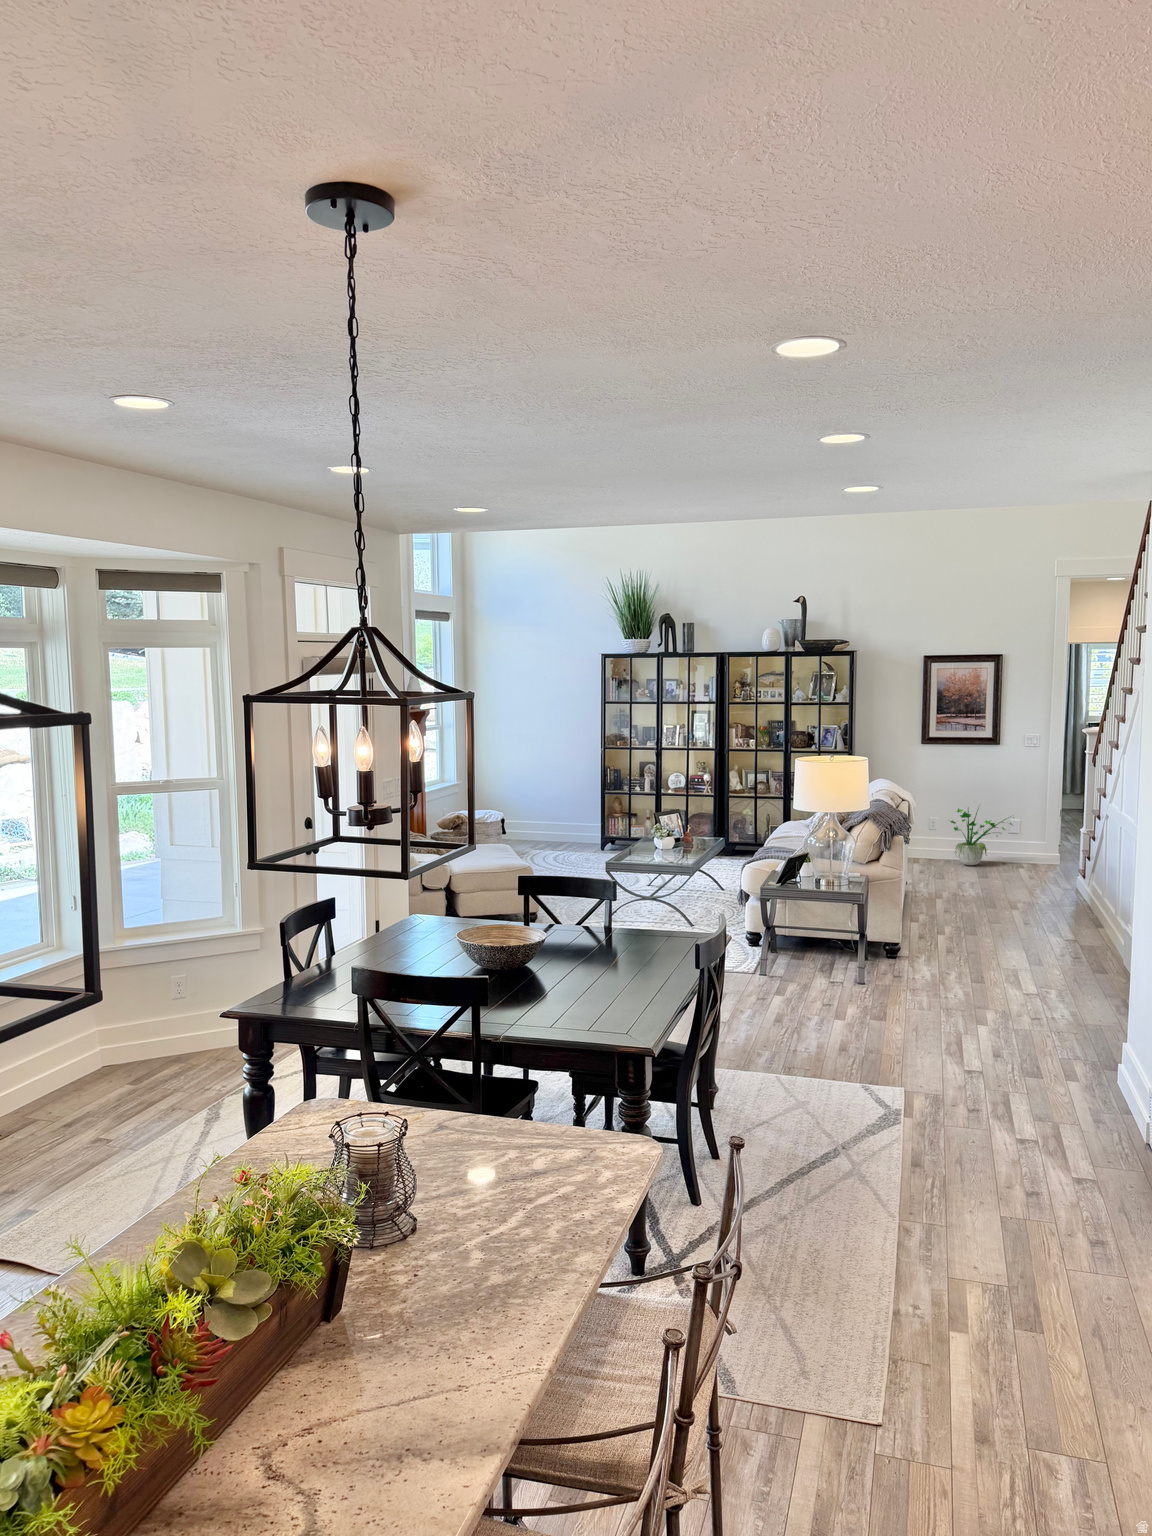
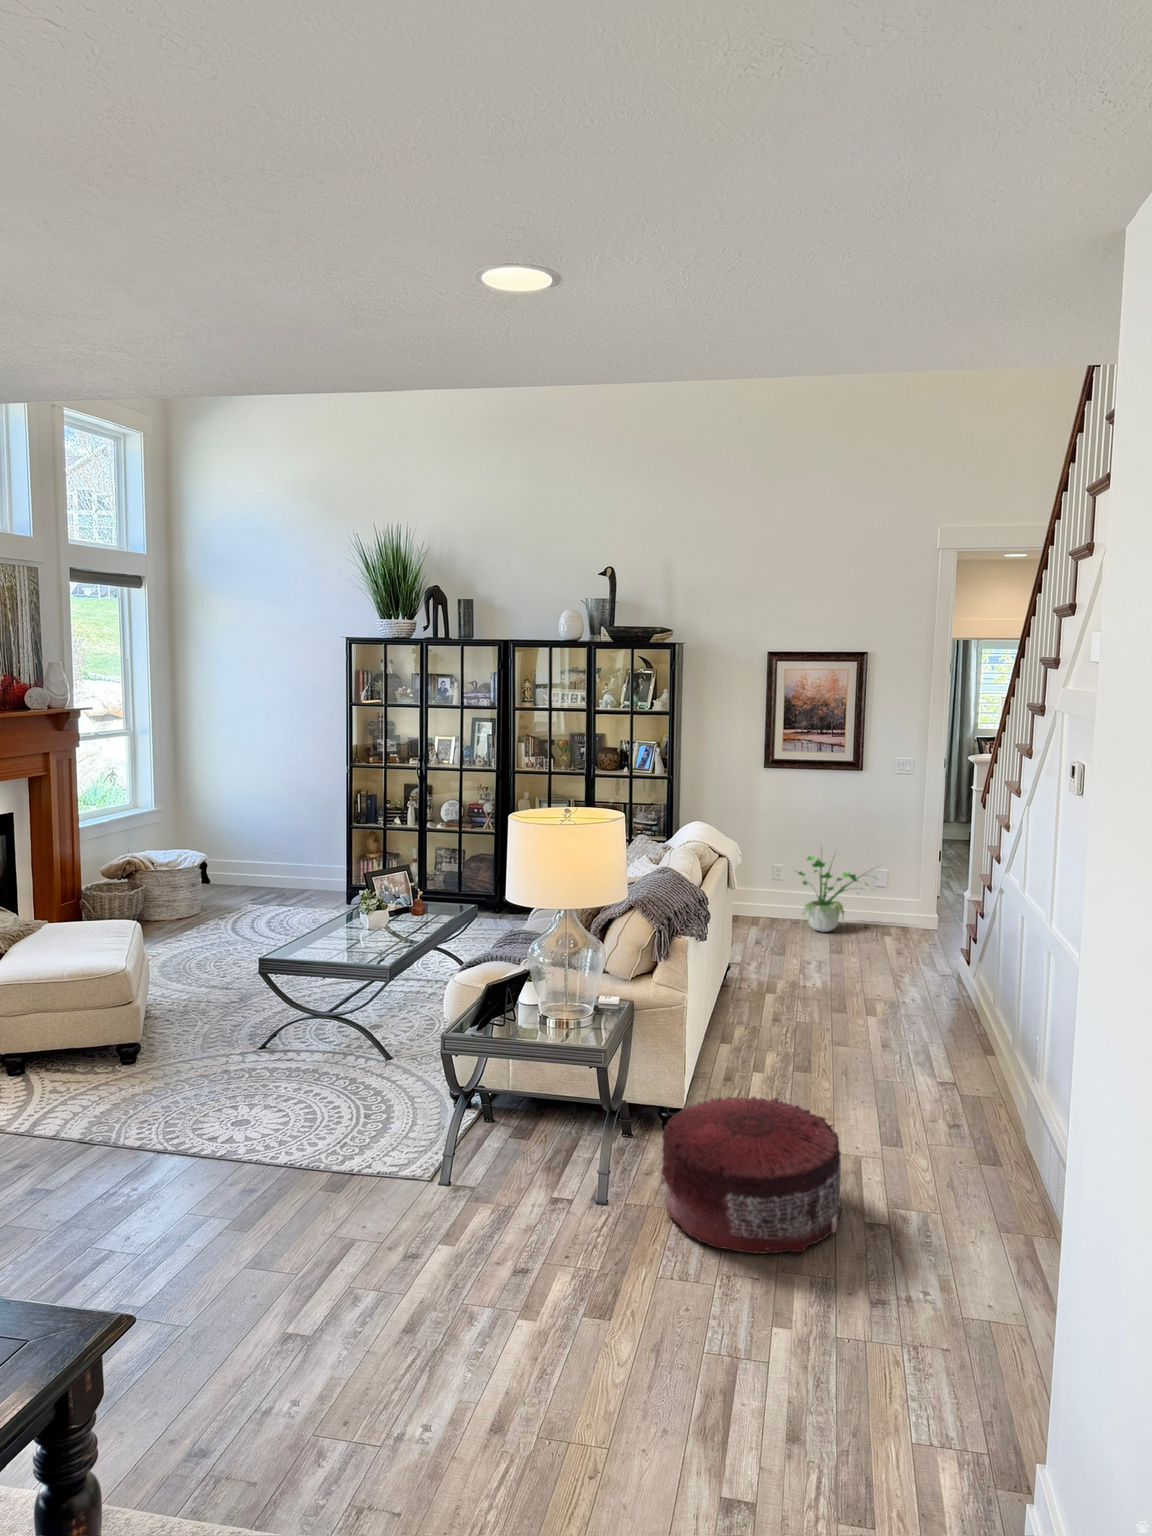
pouf: none [900,926,1011,1001] -> present [662,1097,842,1253]

